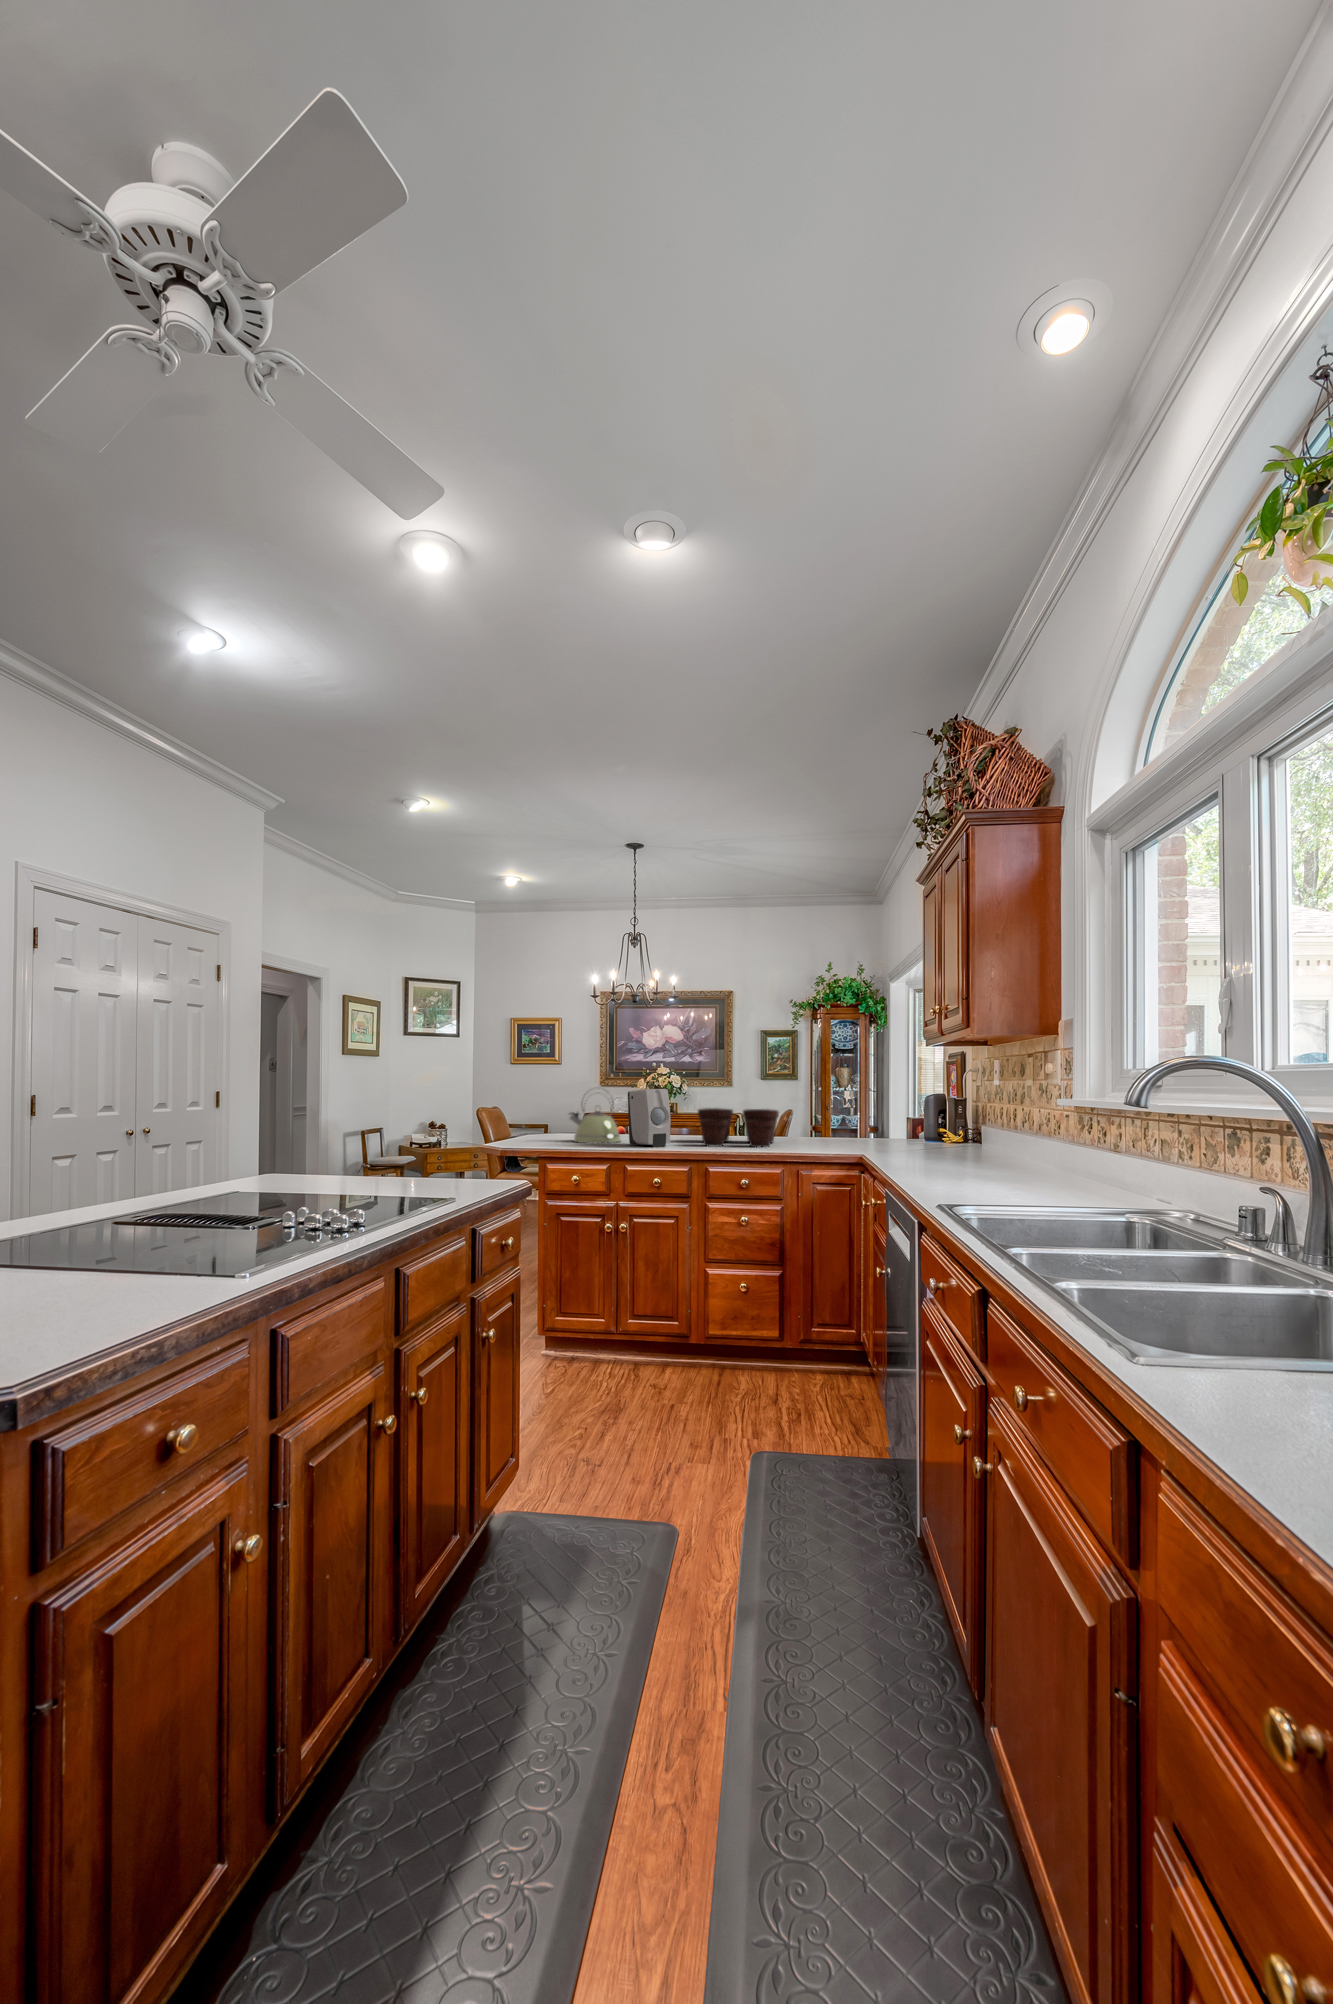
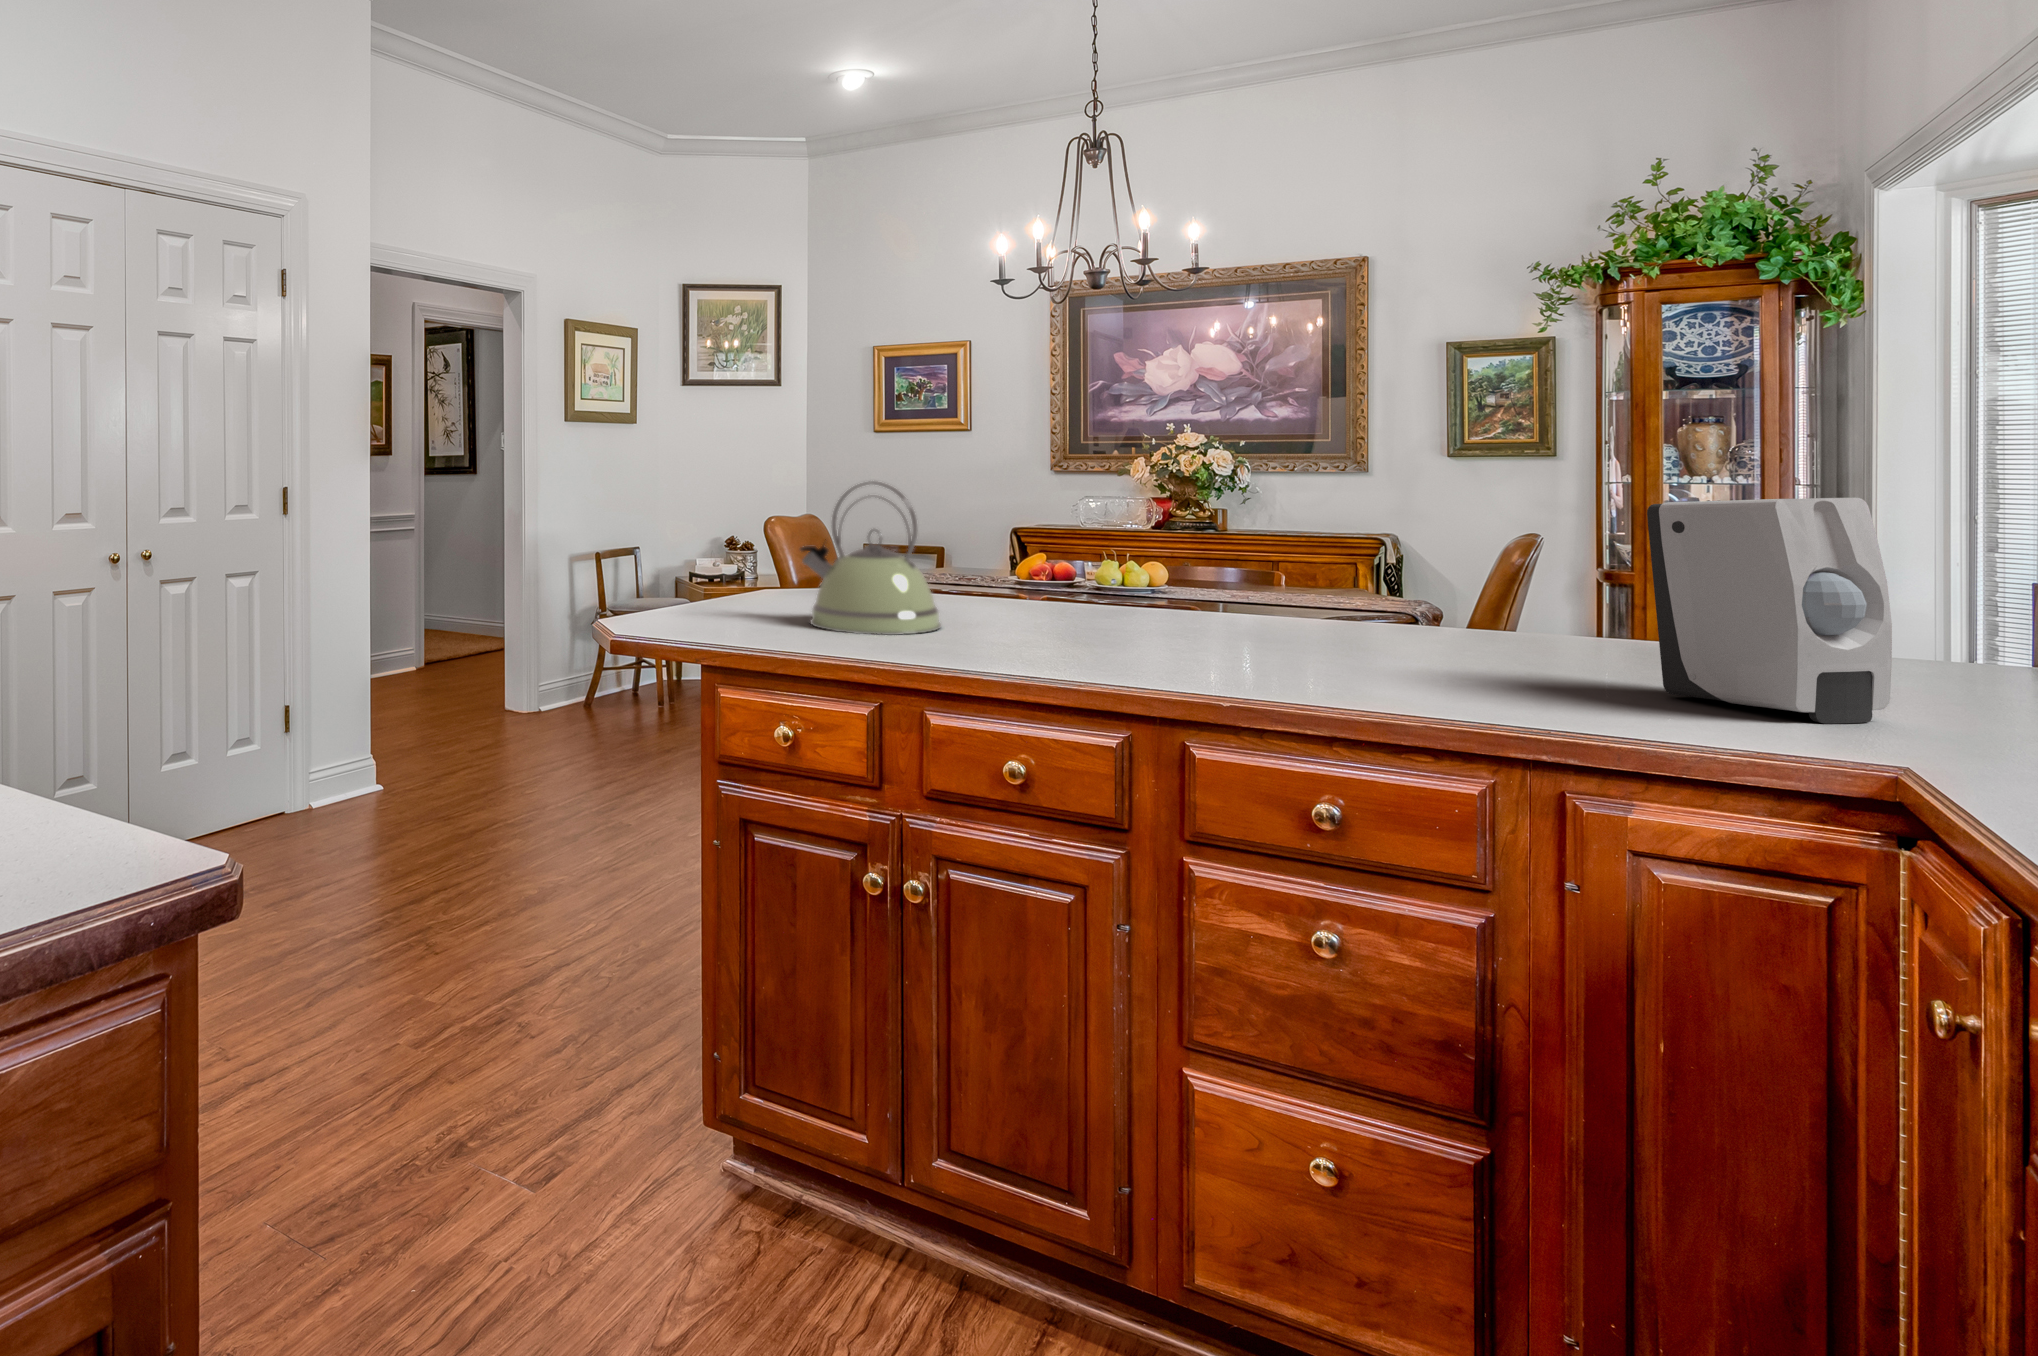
soap dispenser: present [628,1089,671,1147] -> present [1647,498,1892,724]
flower pot: present [698,1108,779,1147] -> none [1170,544,1478,692]

